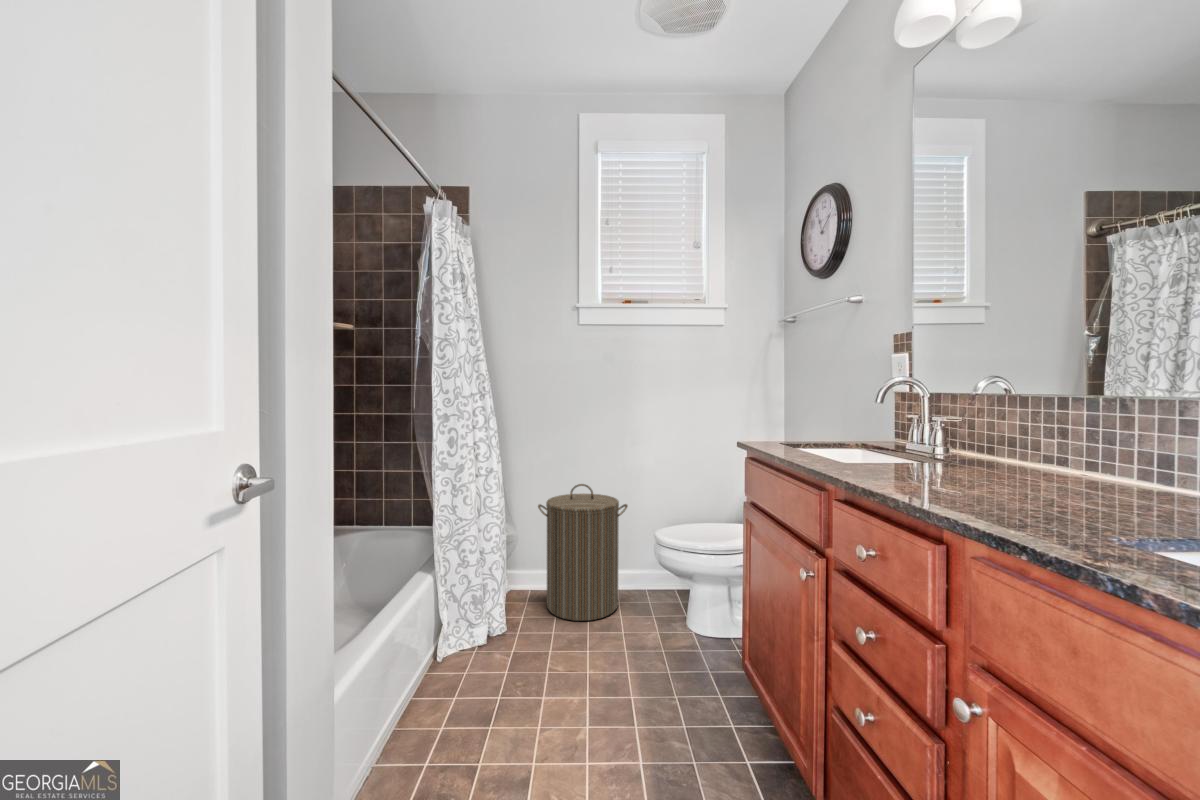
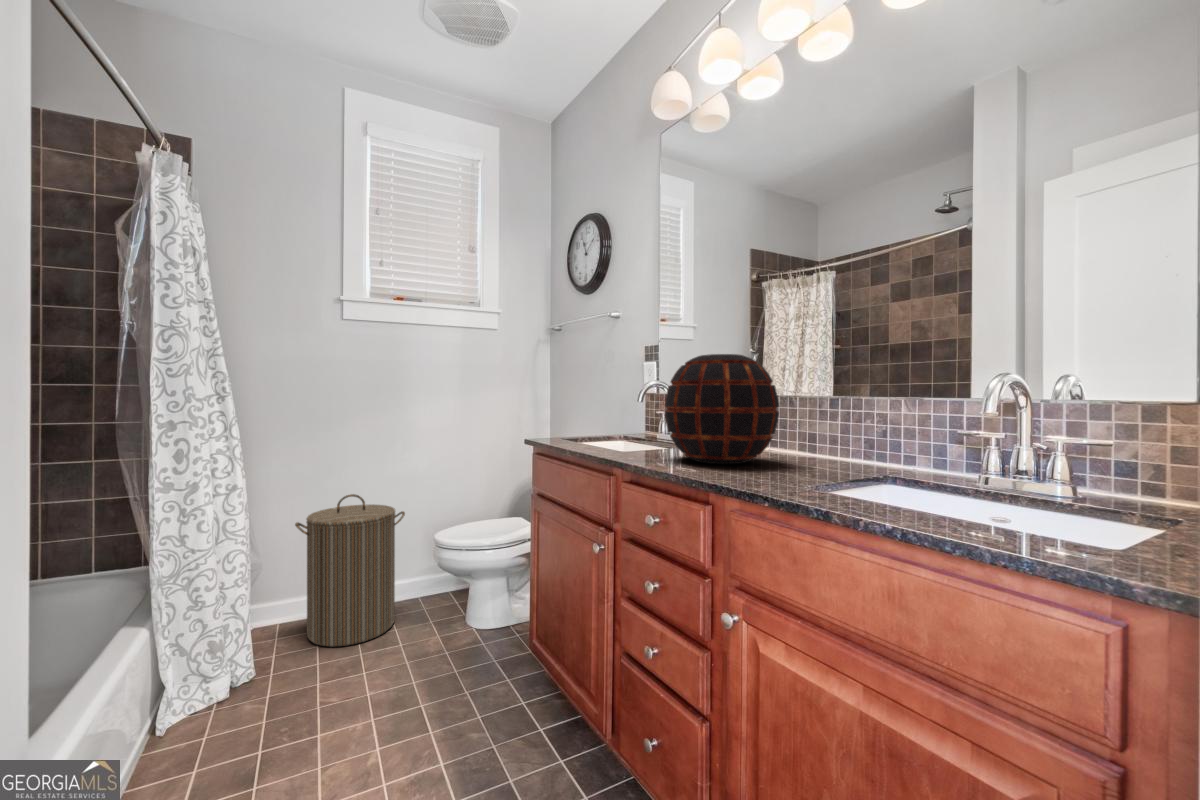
decorative vase: none [899,340,1094,492] -> present [665,354,779,464]

